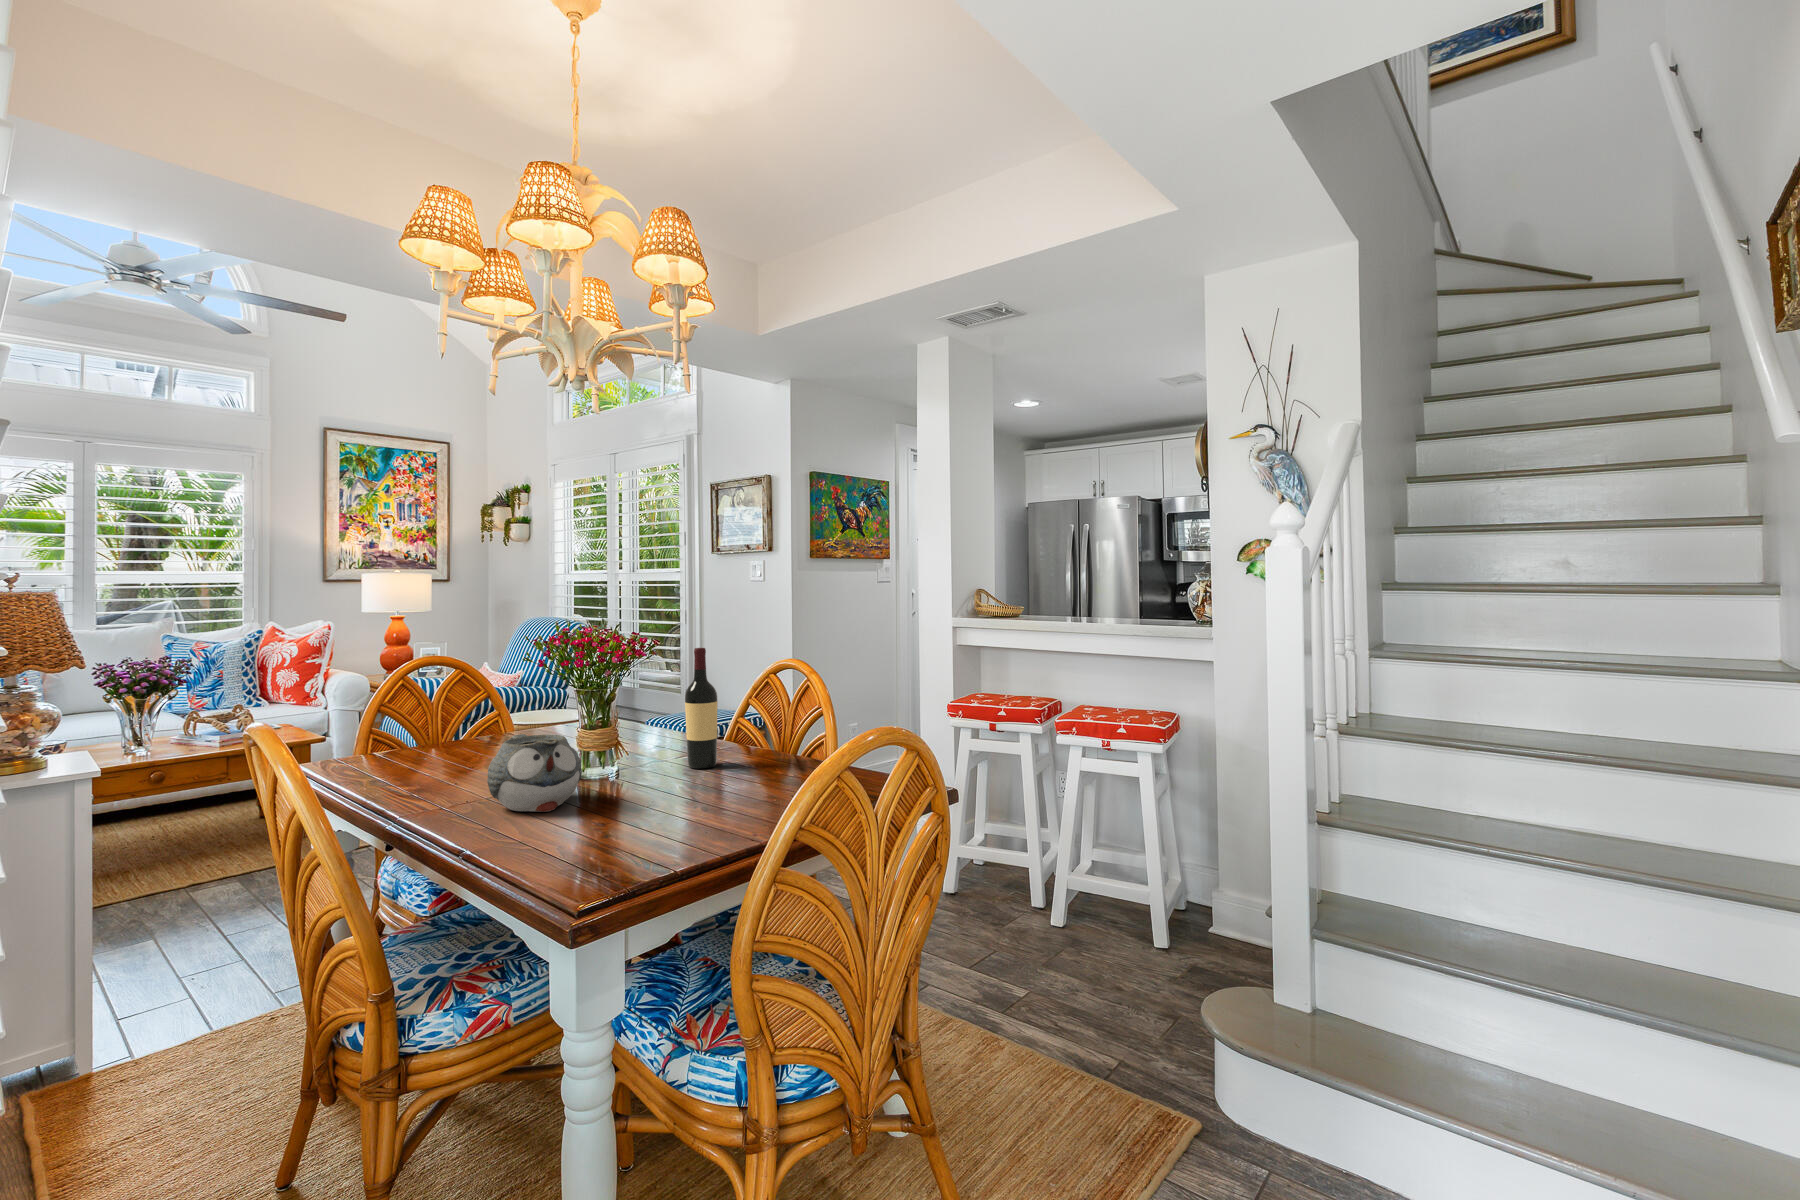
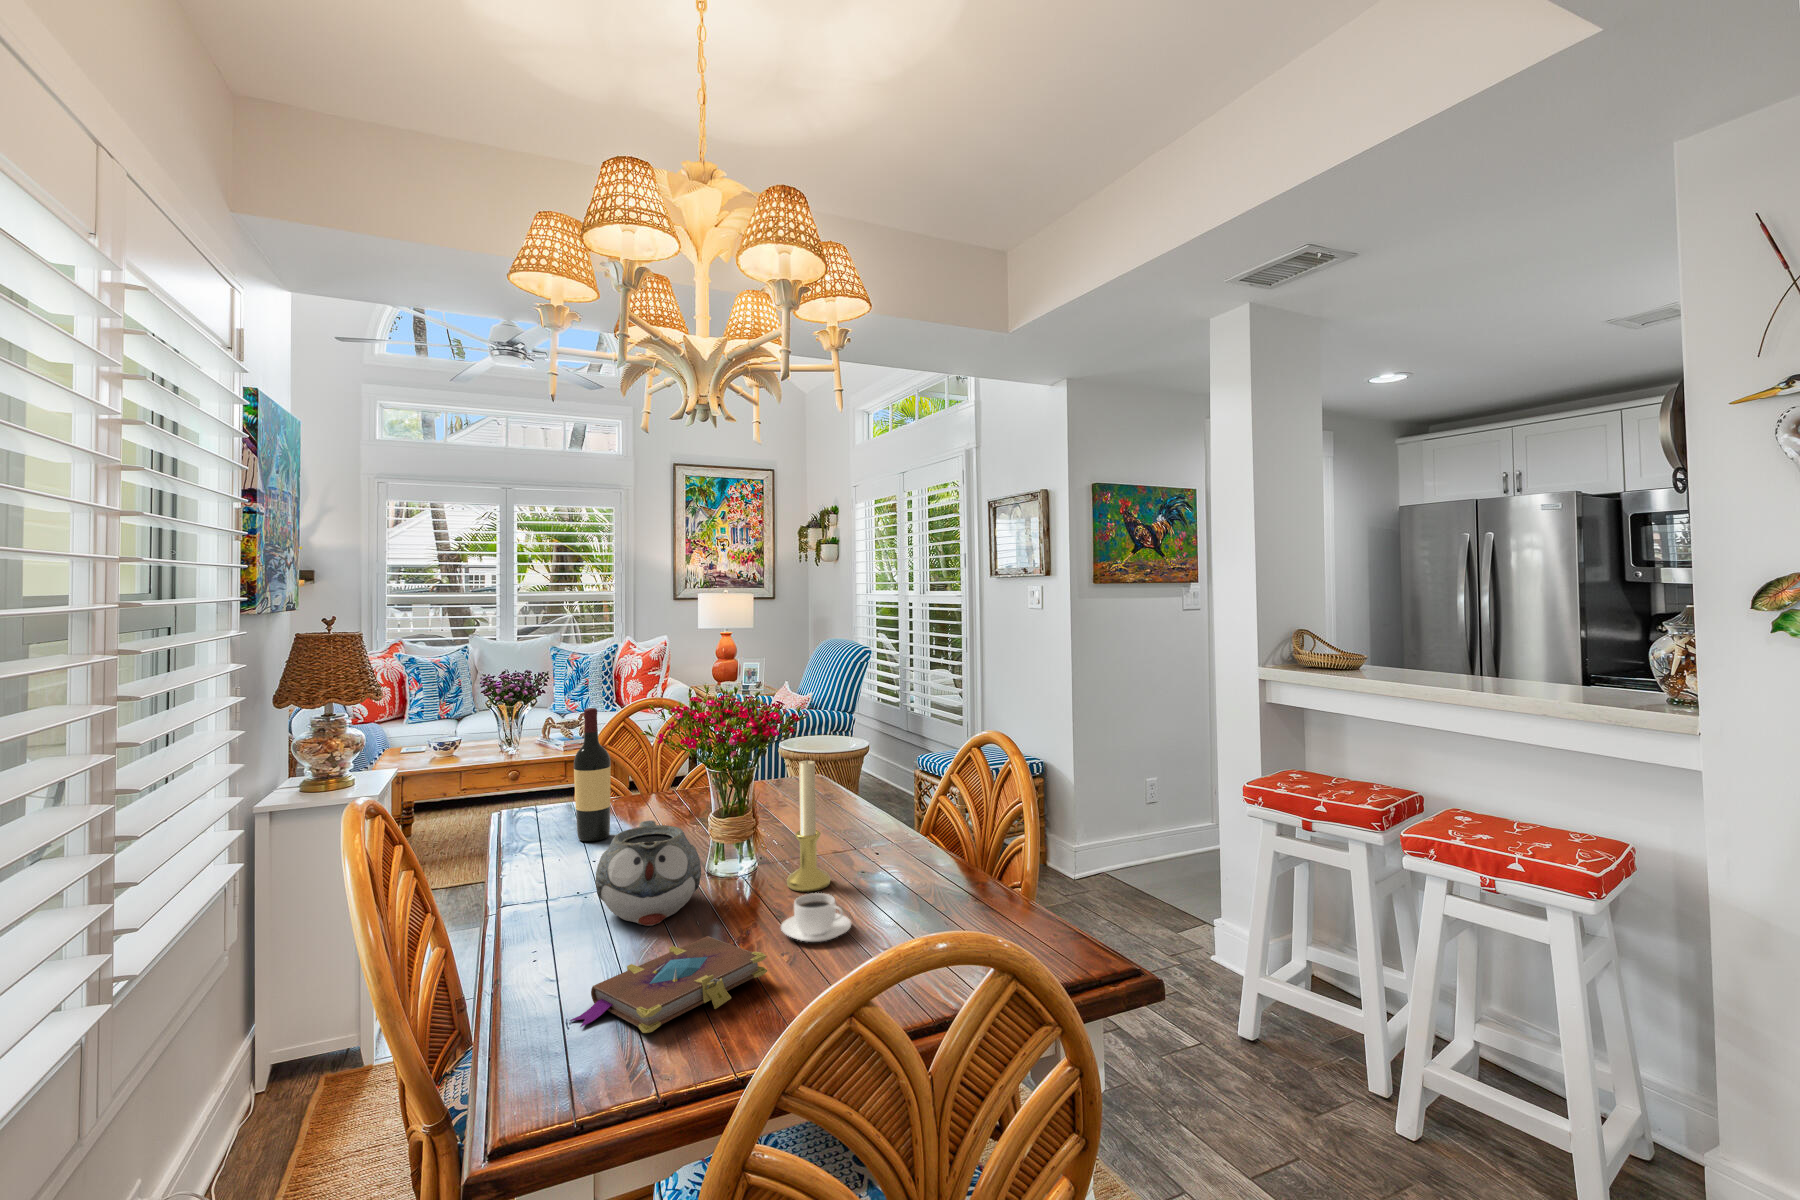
wine bottle: present [685,648,718,769] -> present [574,708,611,841]
candle holder: none [643,674,680,783] -> present [787,759,831,892]
coffee cup: none [665,772,722,805] -> present [781,893,851,942]
book: none [539,804,681,861] -> present [570,936,768,1033]

